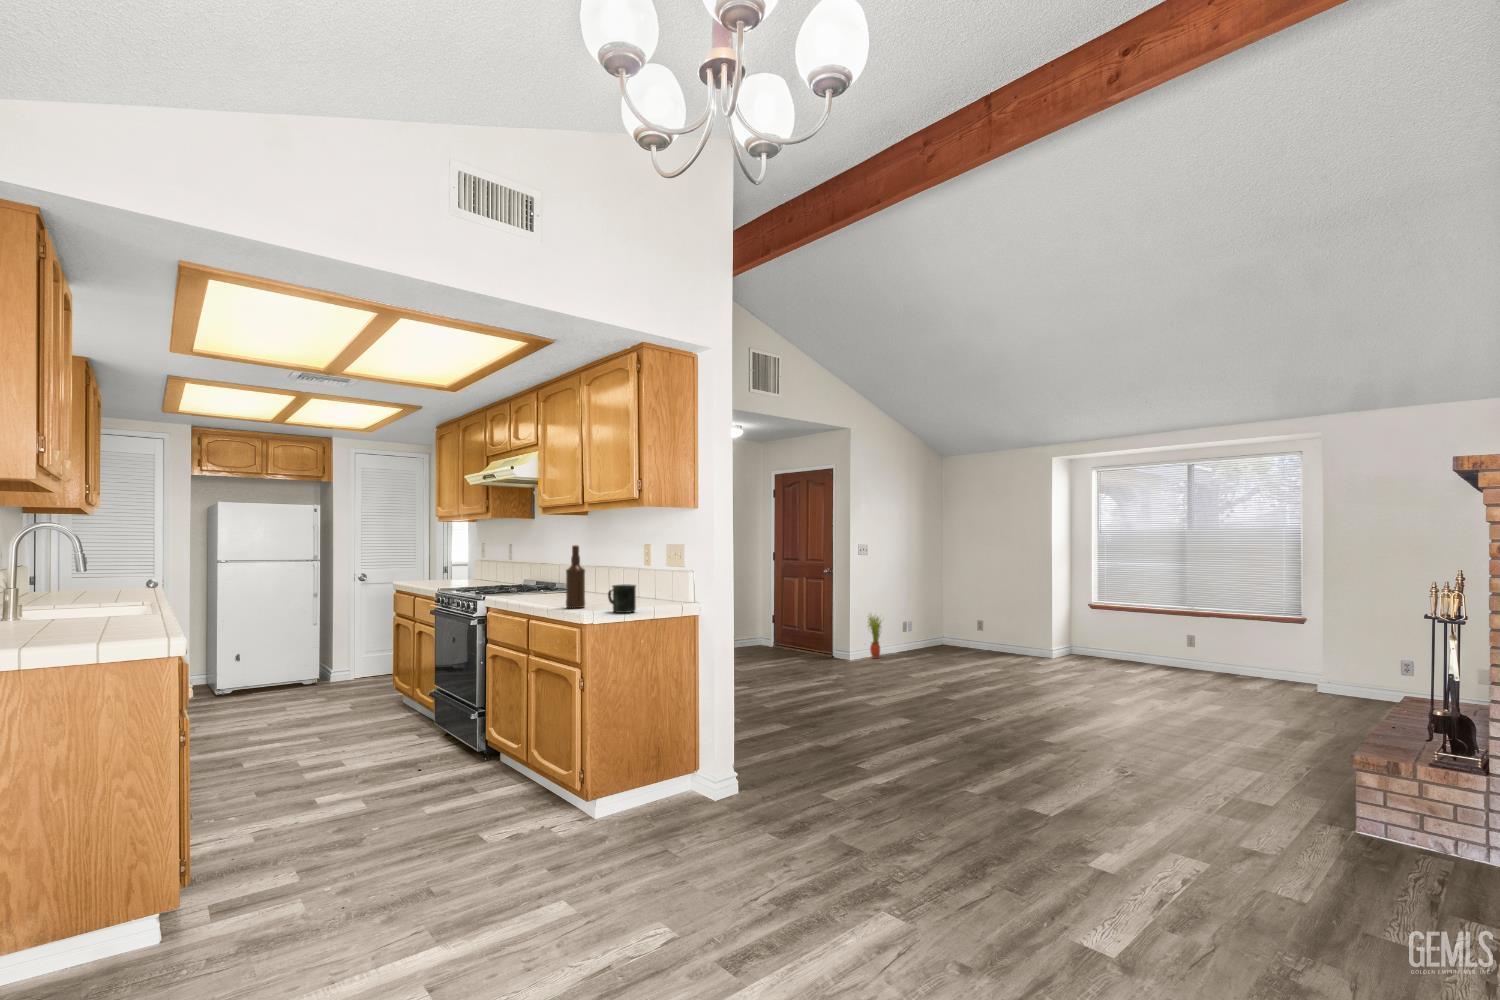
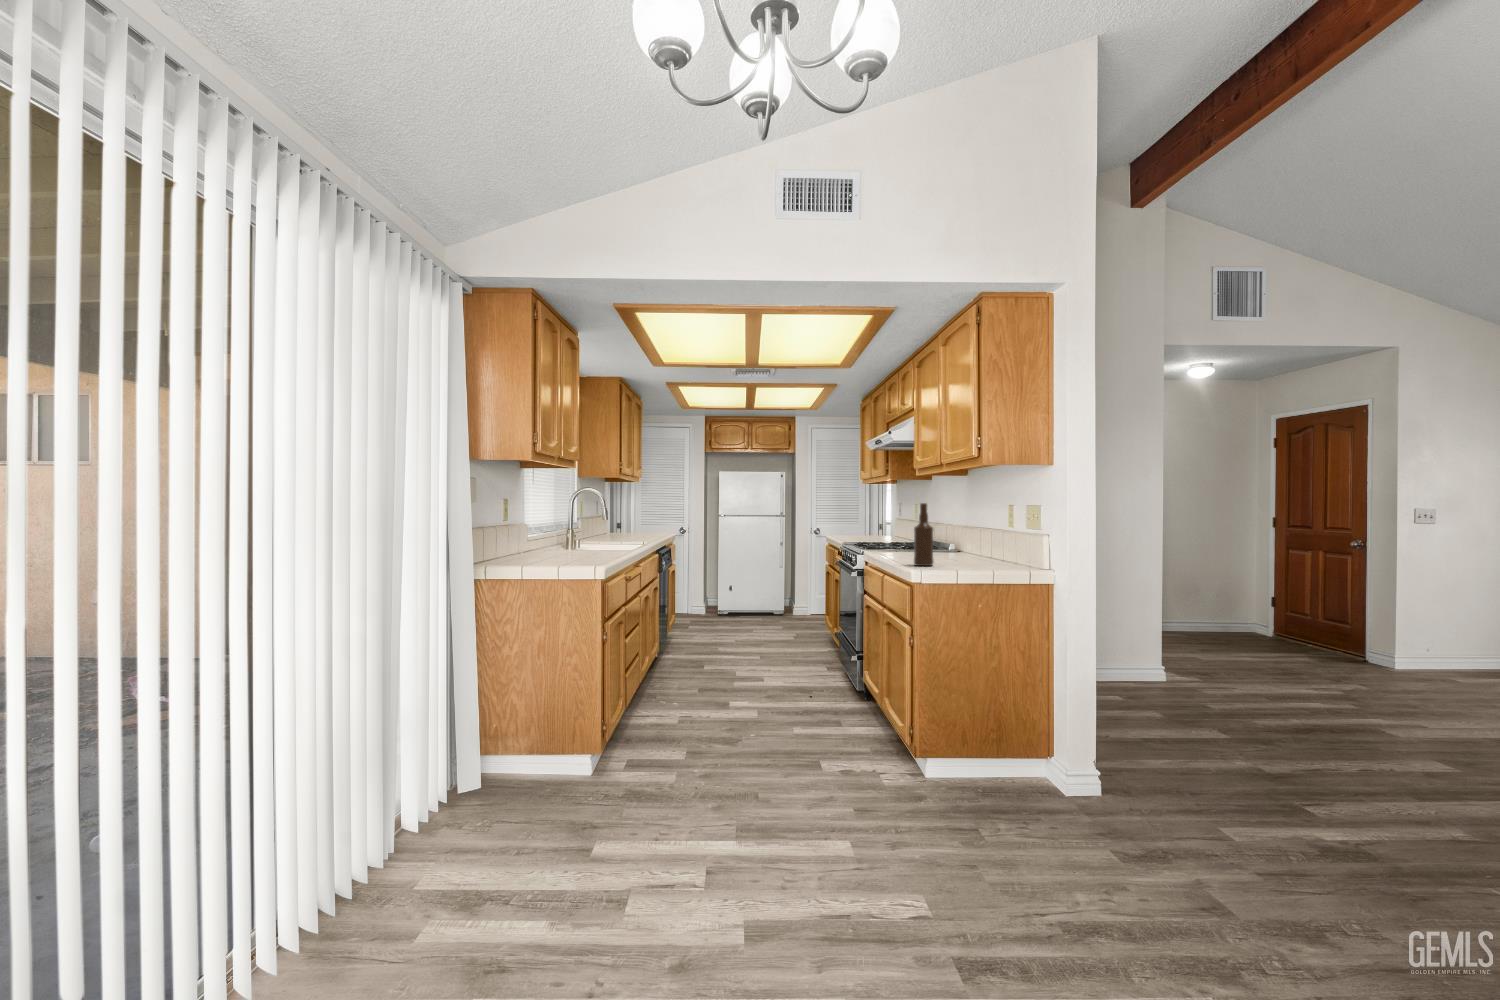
mug: present [608,584,636,613] -> none [946,544,973,574]
potted plant: present [868,615,881,658] -> none [1416,609,1451,674]

